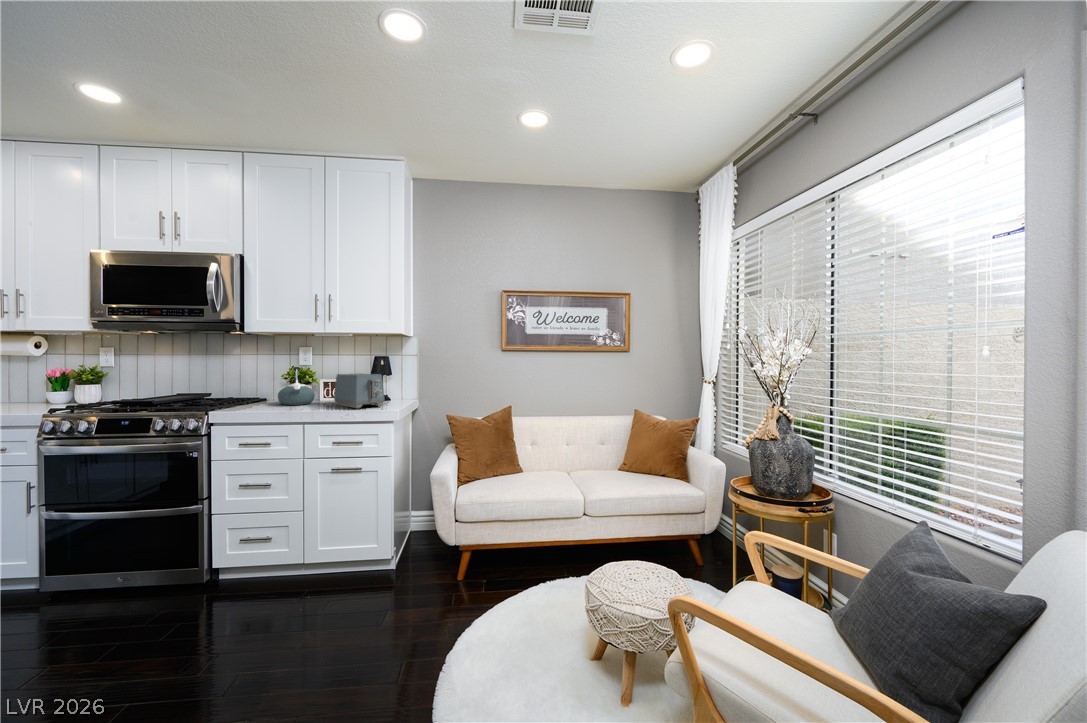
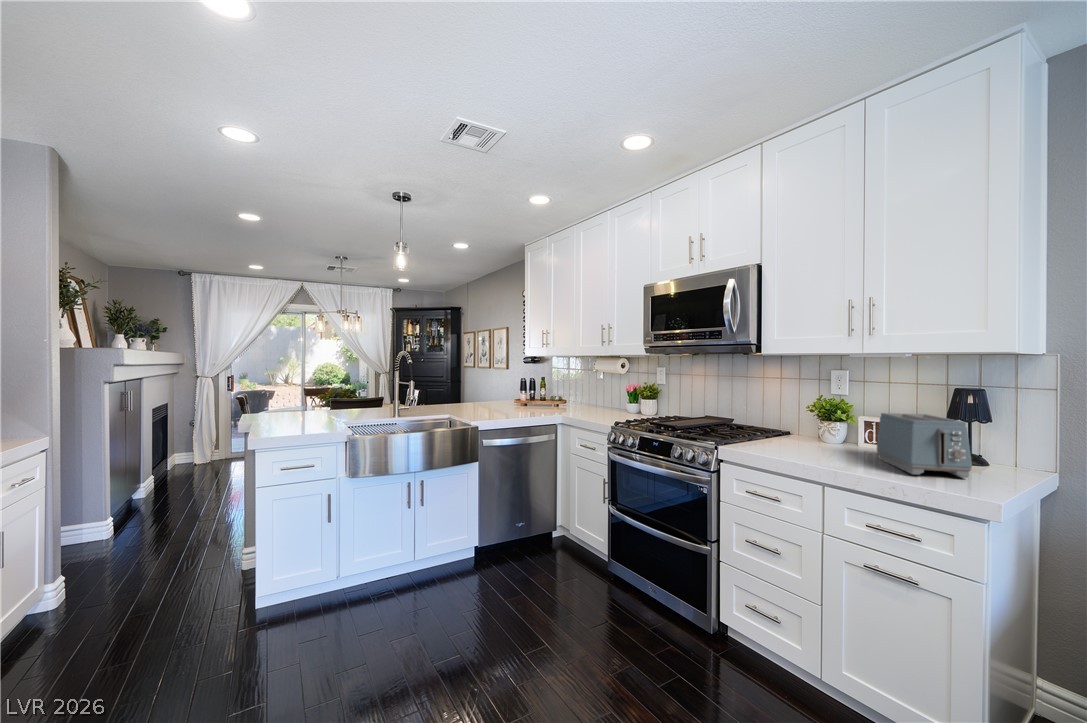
kettle: present [278,367,315,405] -> none [797,398,847,451]

